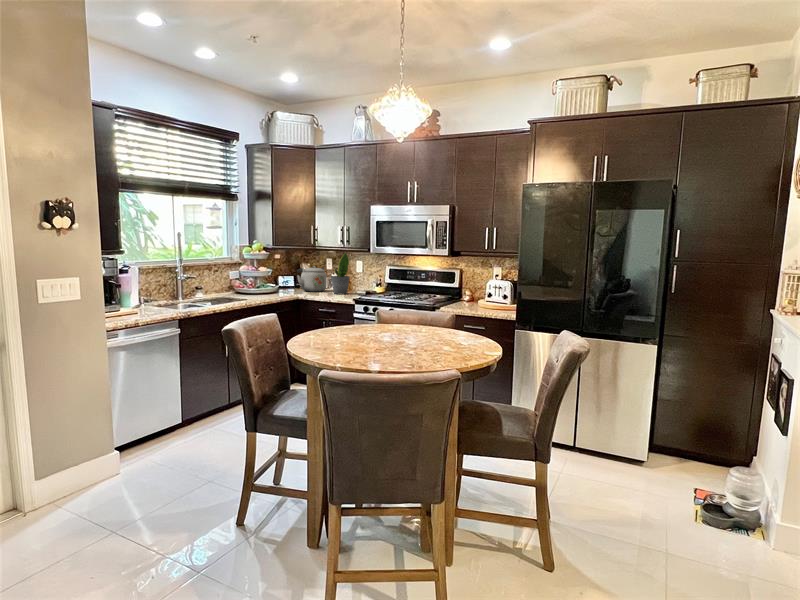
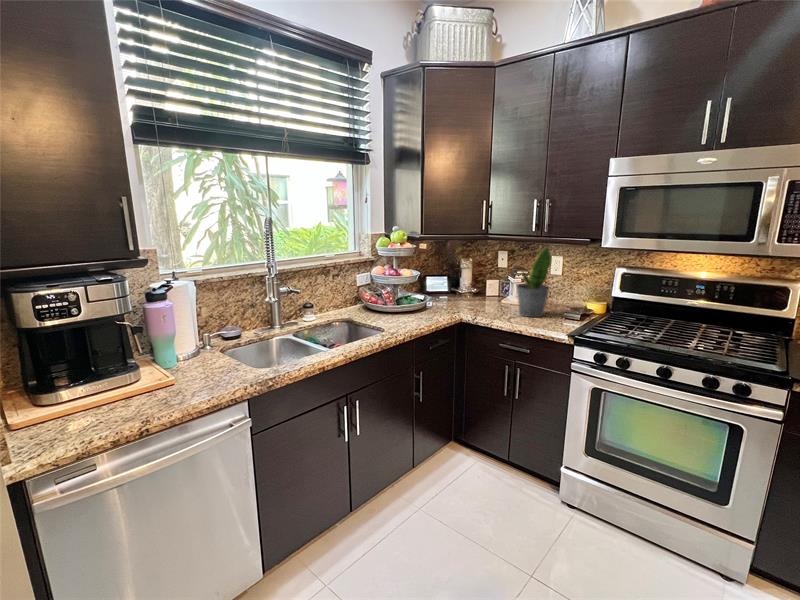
kettle: present [297,266,327,292] -> none [457,265,504,306]

